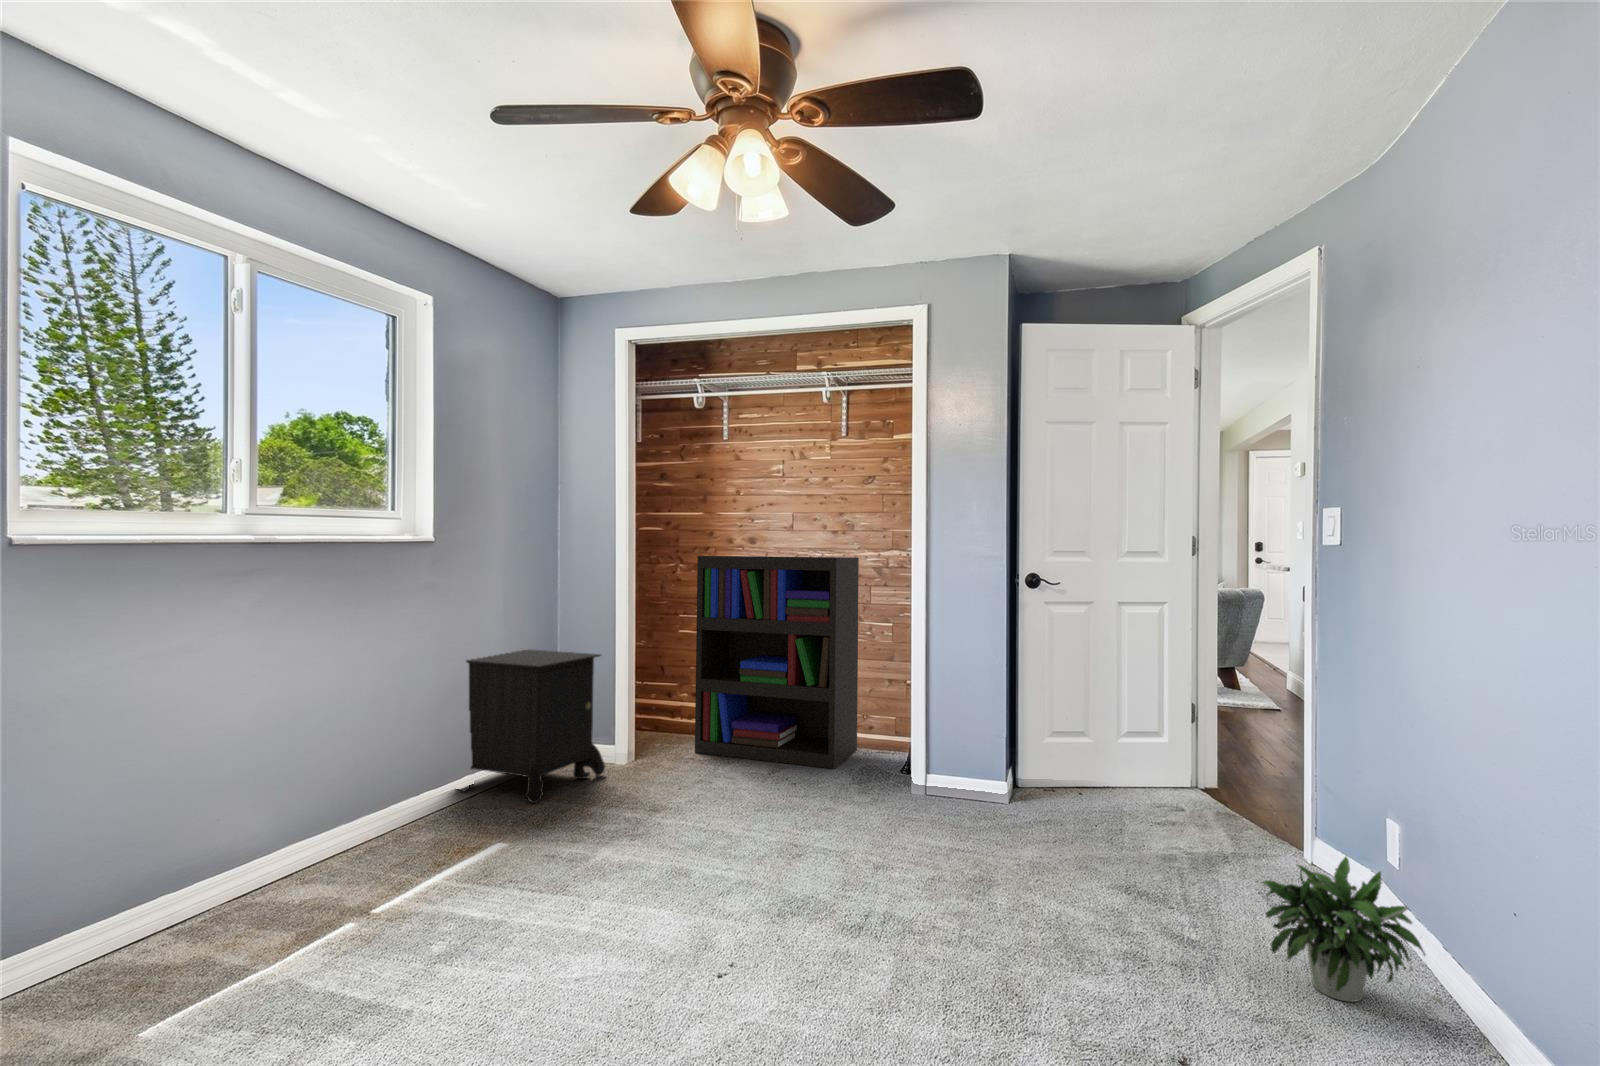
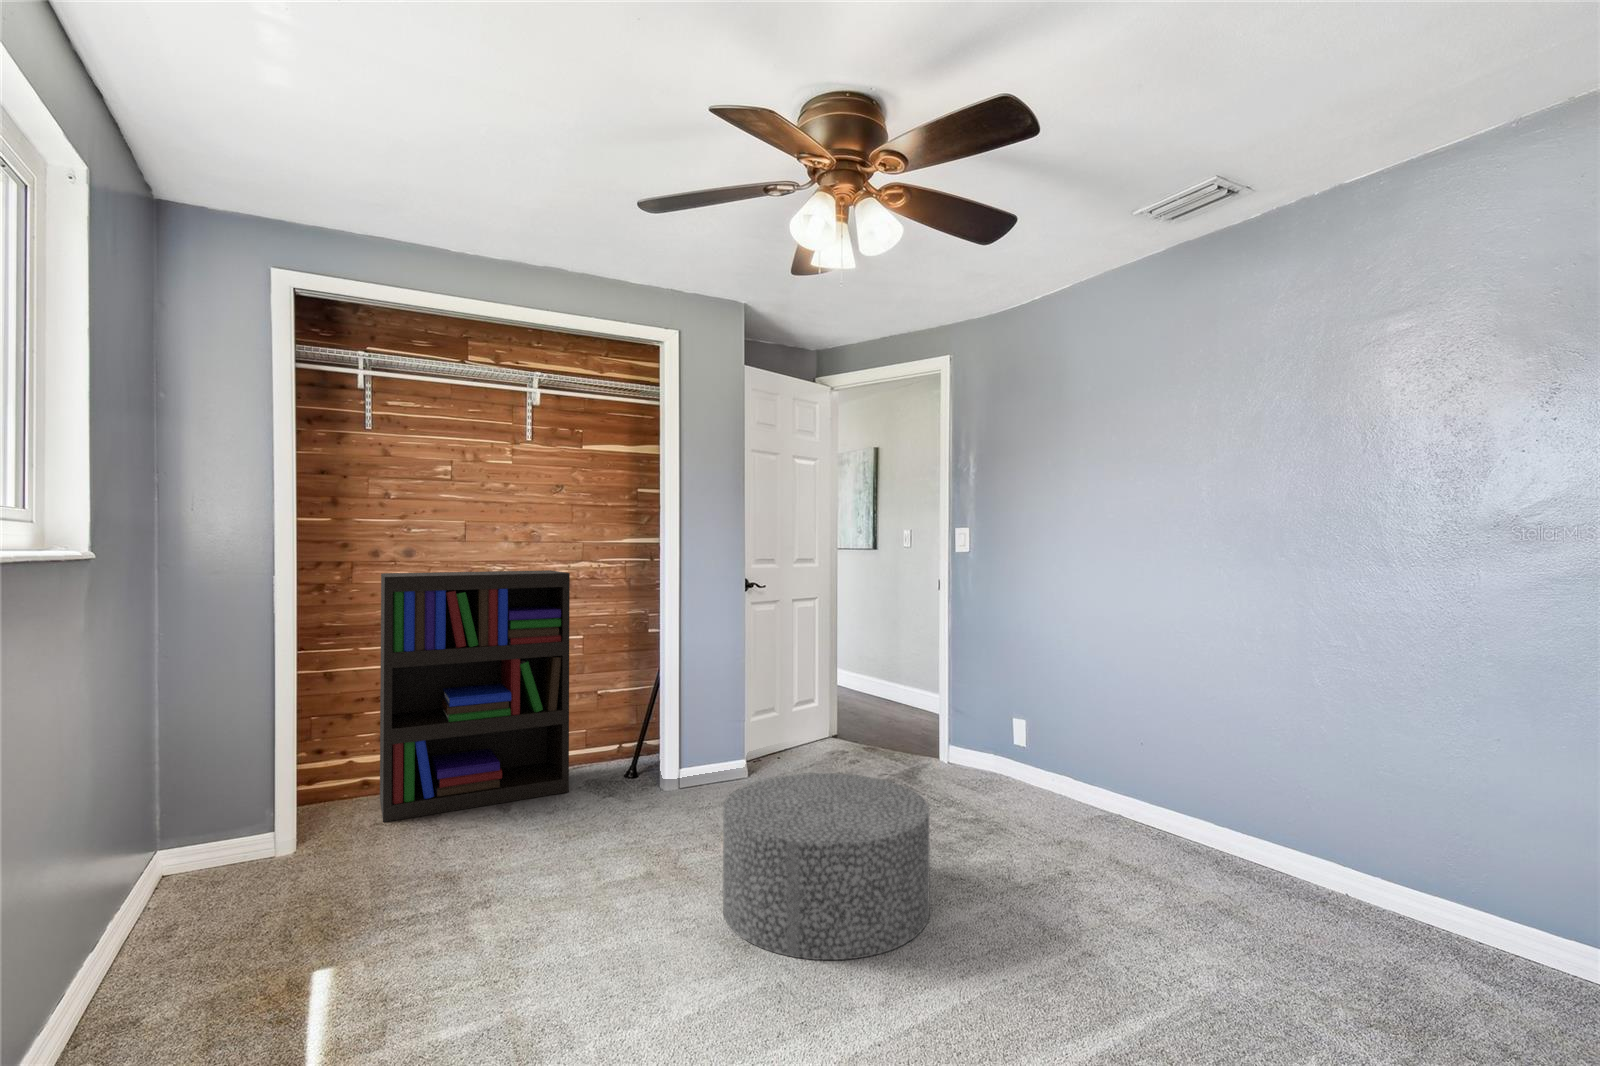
nightstand: present [460,649,605,803] -> none [105,719,334,978]
ottoman: none [689,775,929,993] -> present [723,773,930,960]
potted plant: present [1263,857,1443,1008] -> none [1018,741,1092,819]

